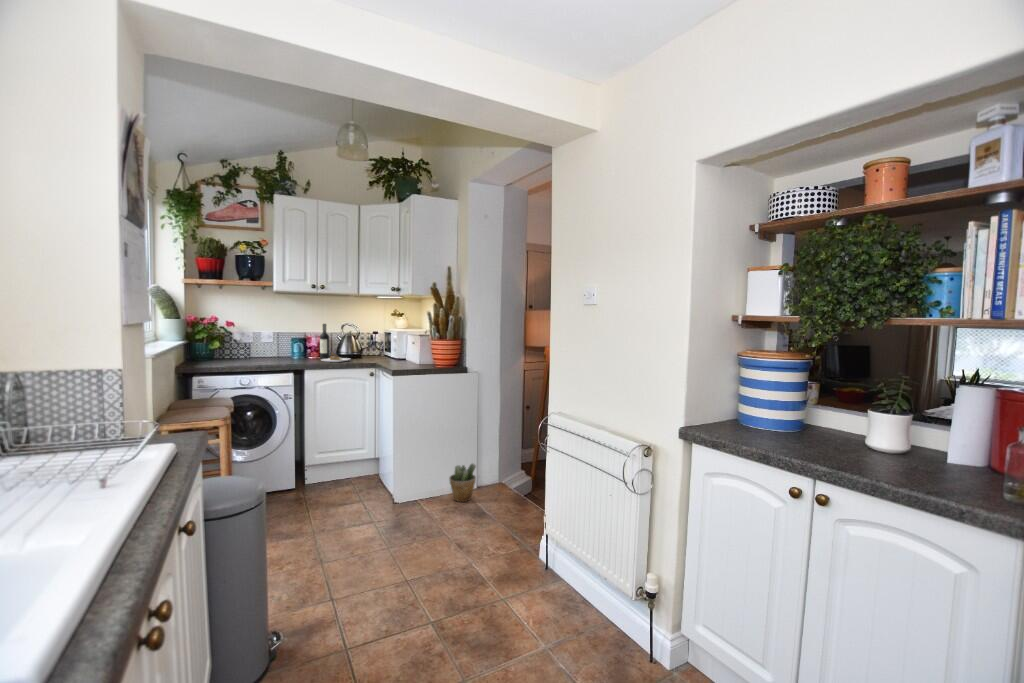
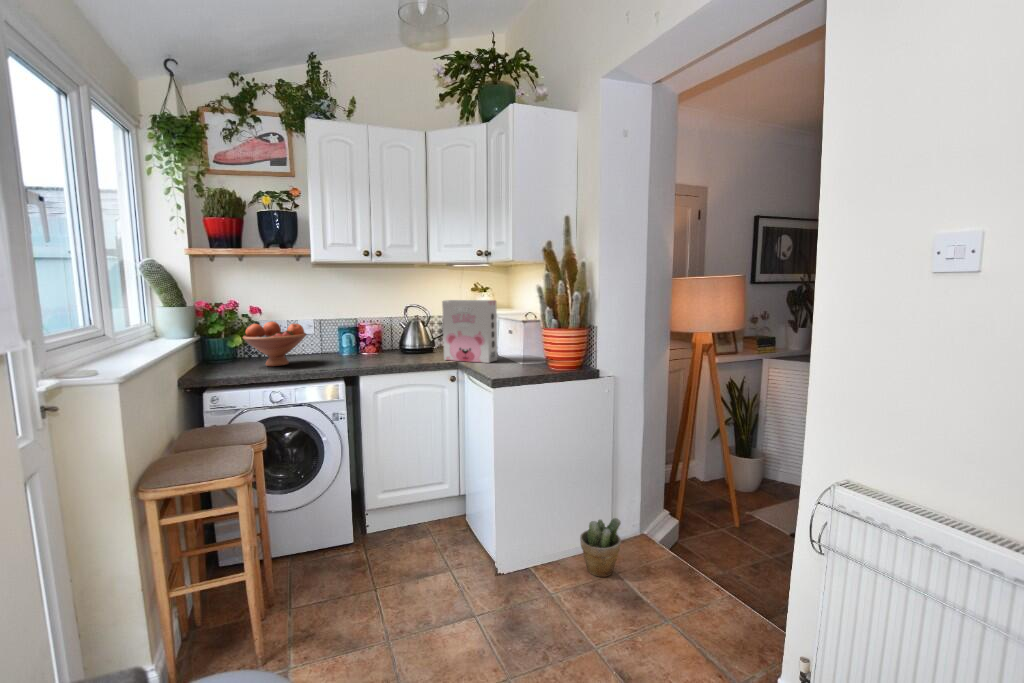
cereal box: none [366,321,403,363] -> present [442,300,497,363]
wine bottle: present [320,324,349,362] -> none [377,305,422,362]
fruit bowl: none [221,332,268,363] -> present [243,322,306,366]

